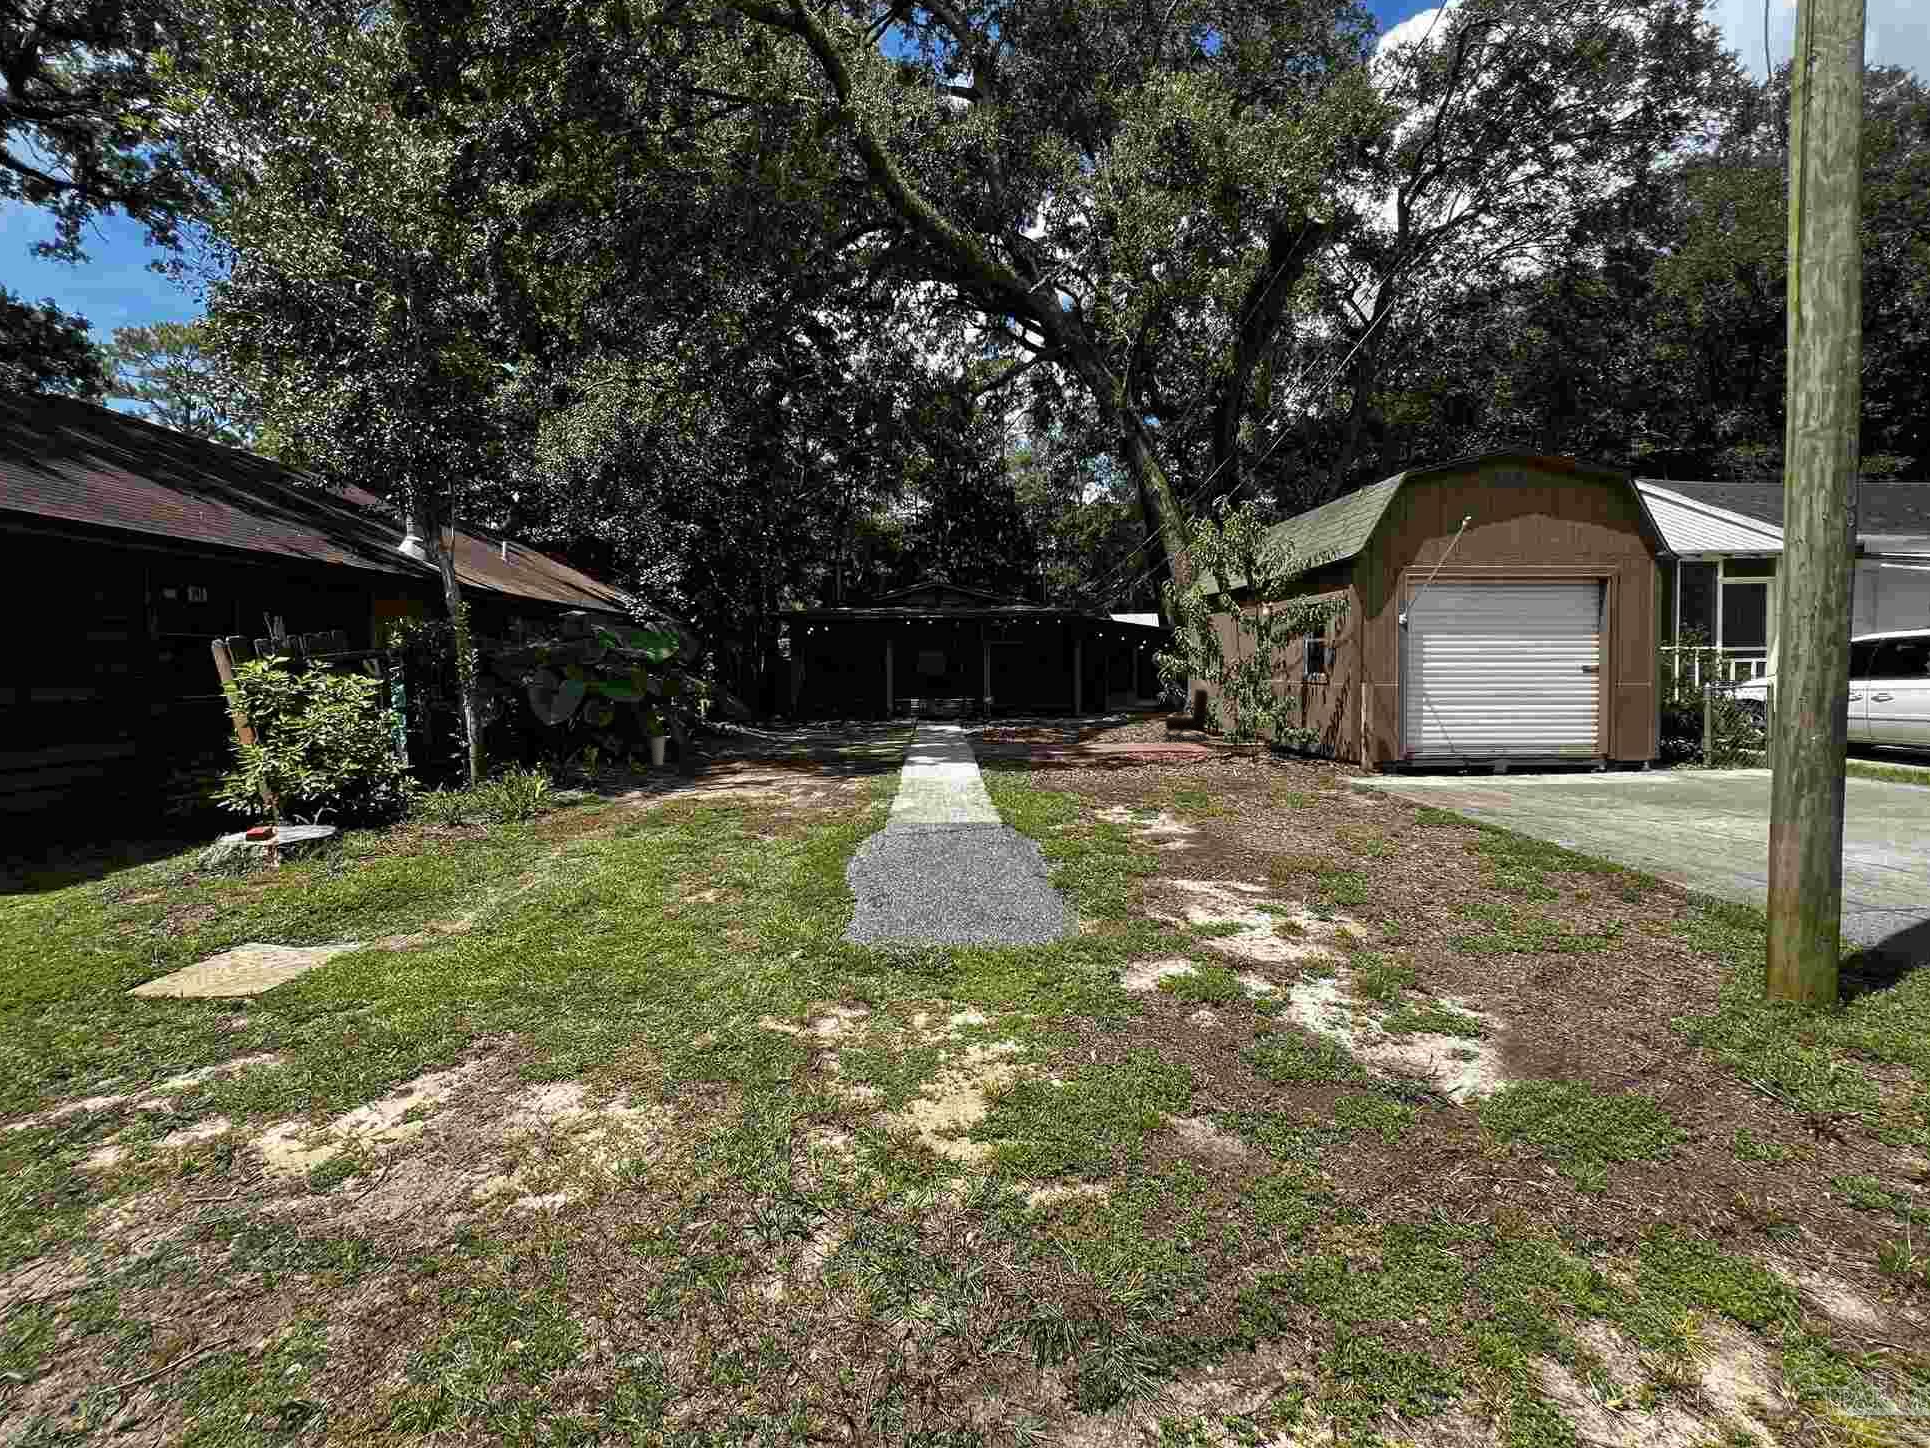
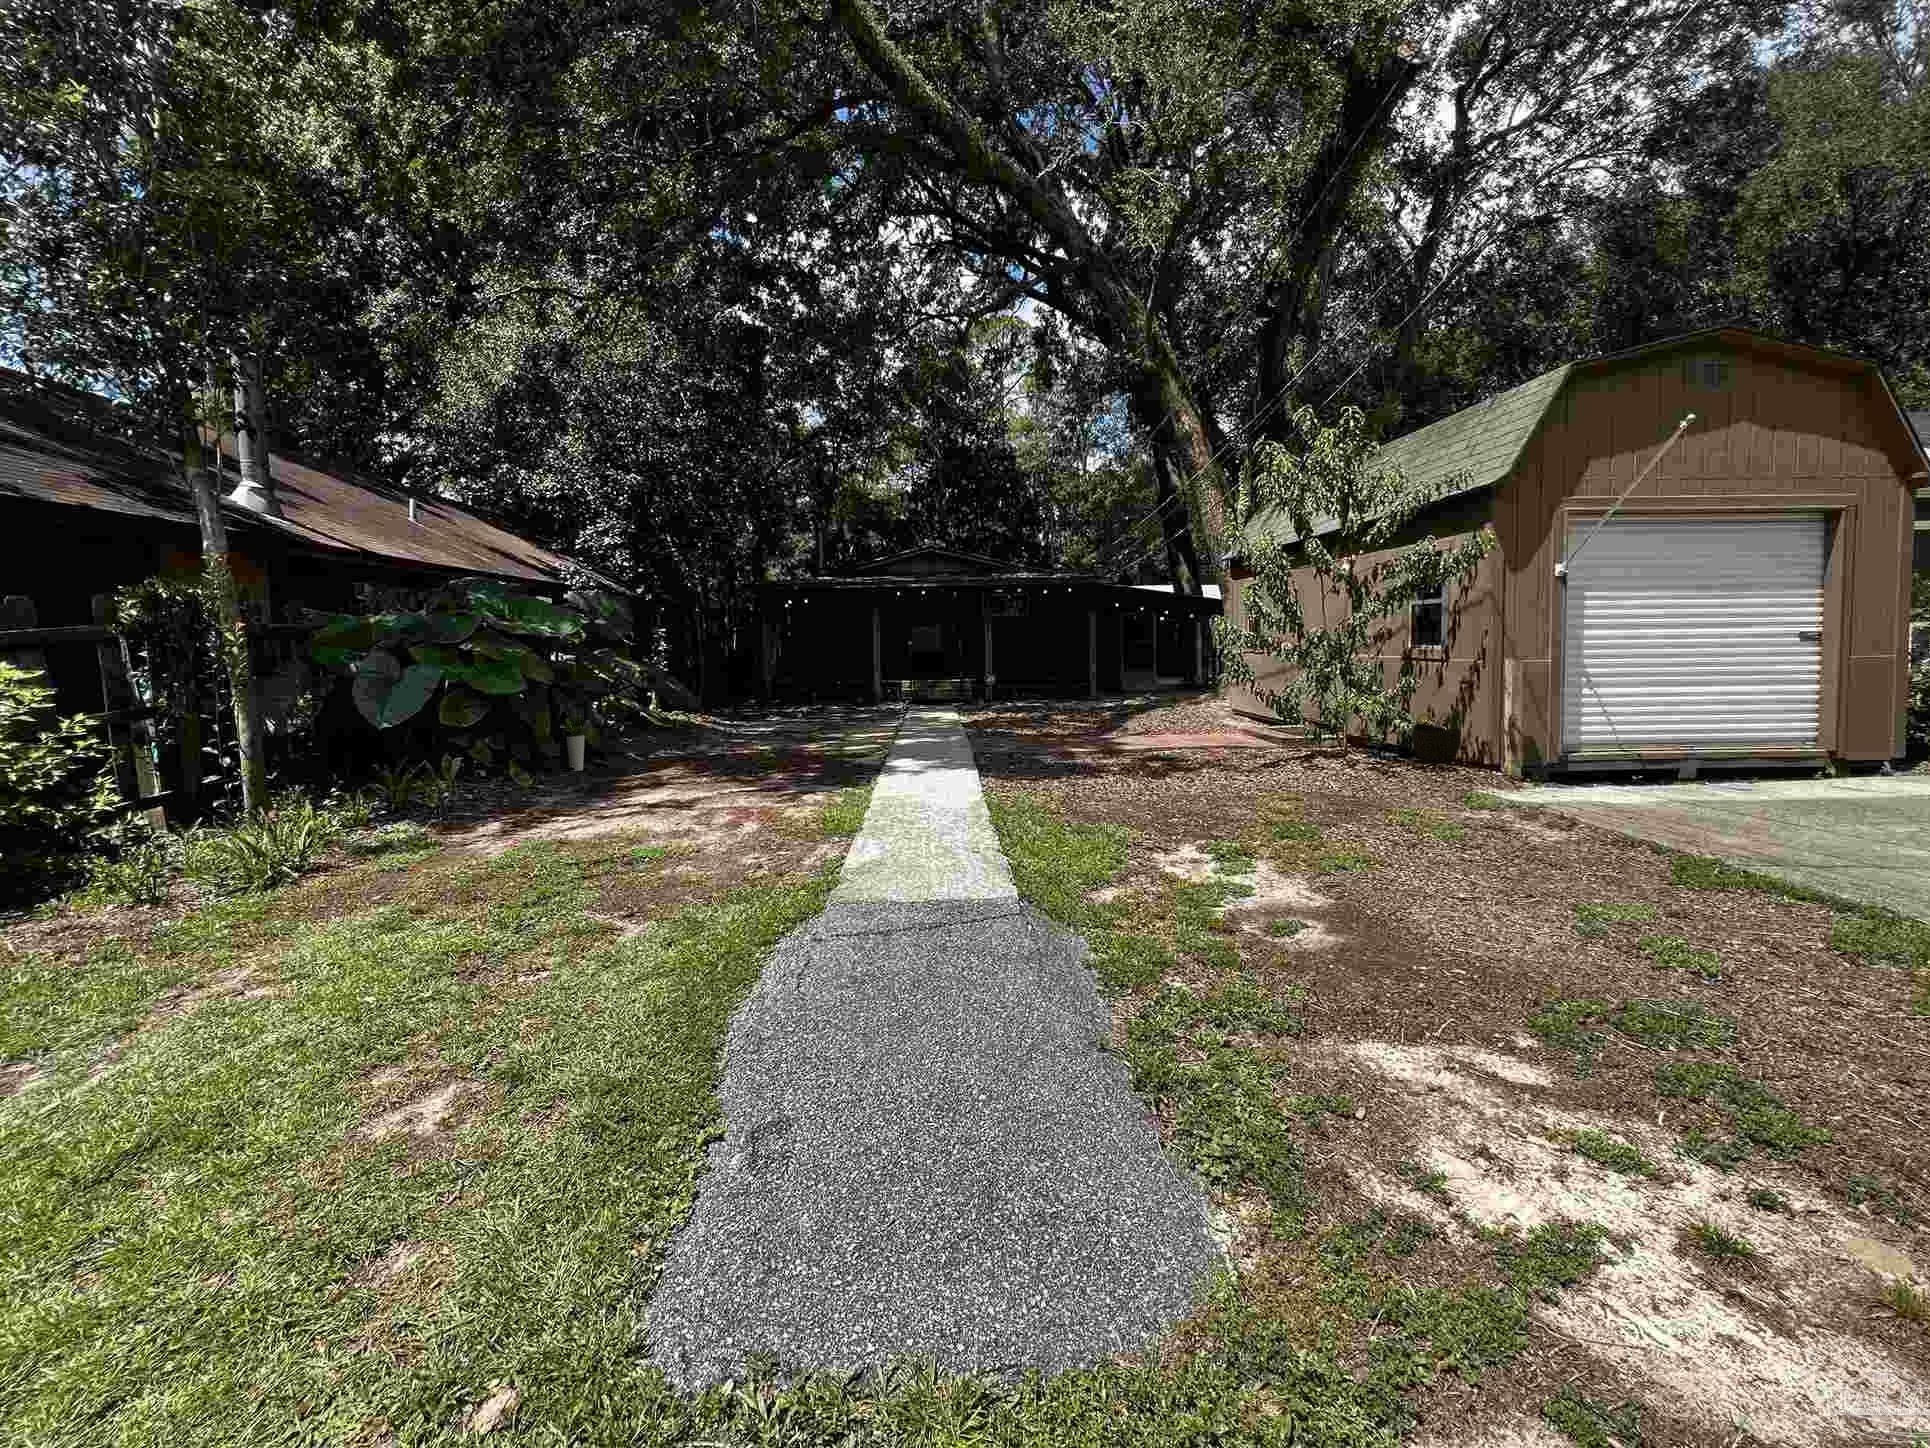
lounge chair: present [1164,689,1211,741] -> none [1198,665,1262,729]
woven basket: none [1305,725,1339,764] -> present [1412,714,1461,765]

